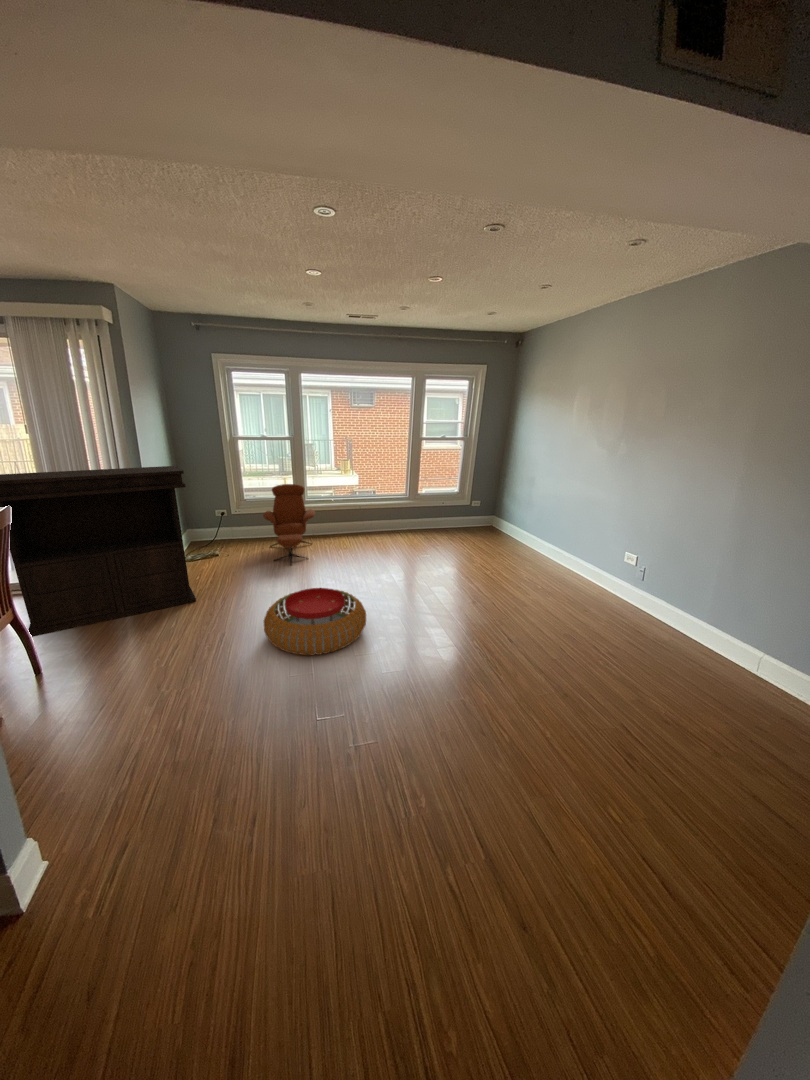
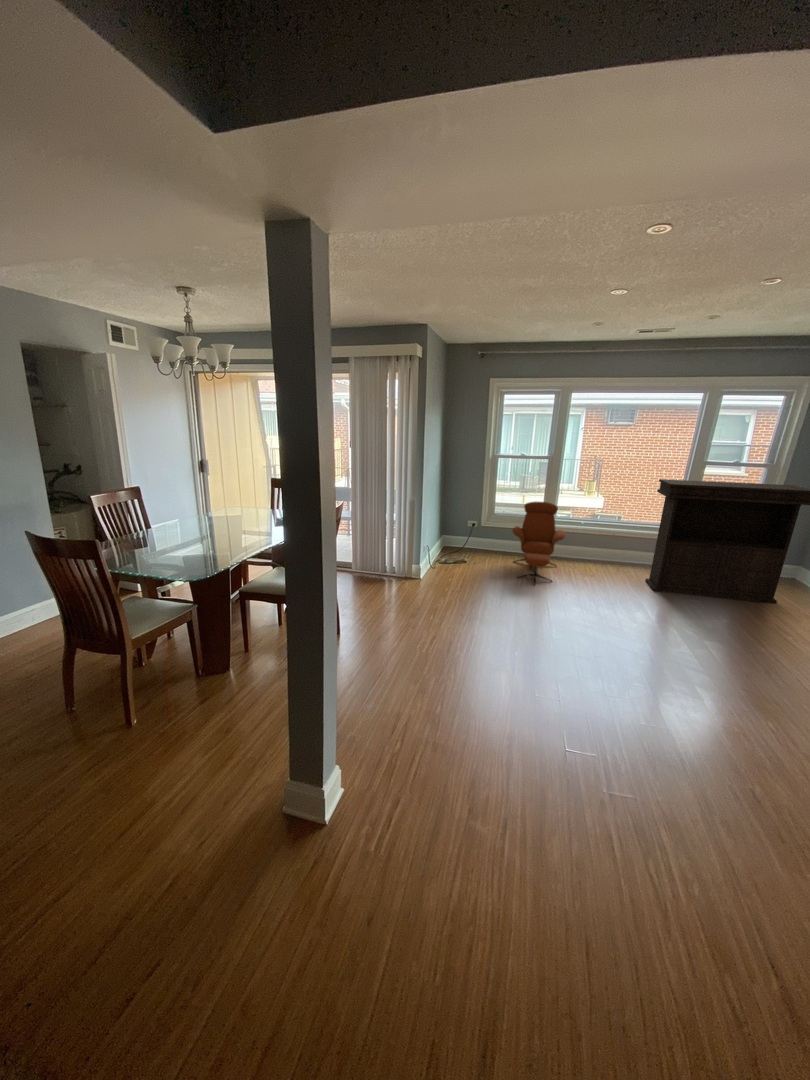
console table: present [0,466,196,637] -> present [645,479,810,604]
pouf: present [264,588,366,655] -> none [508,617,621,693]

